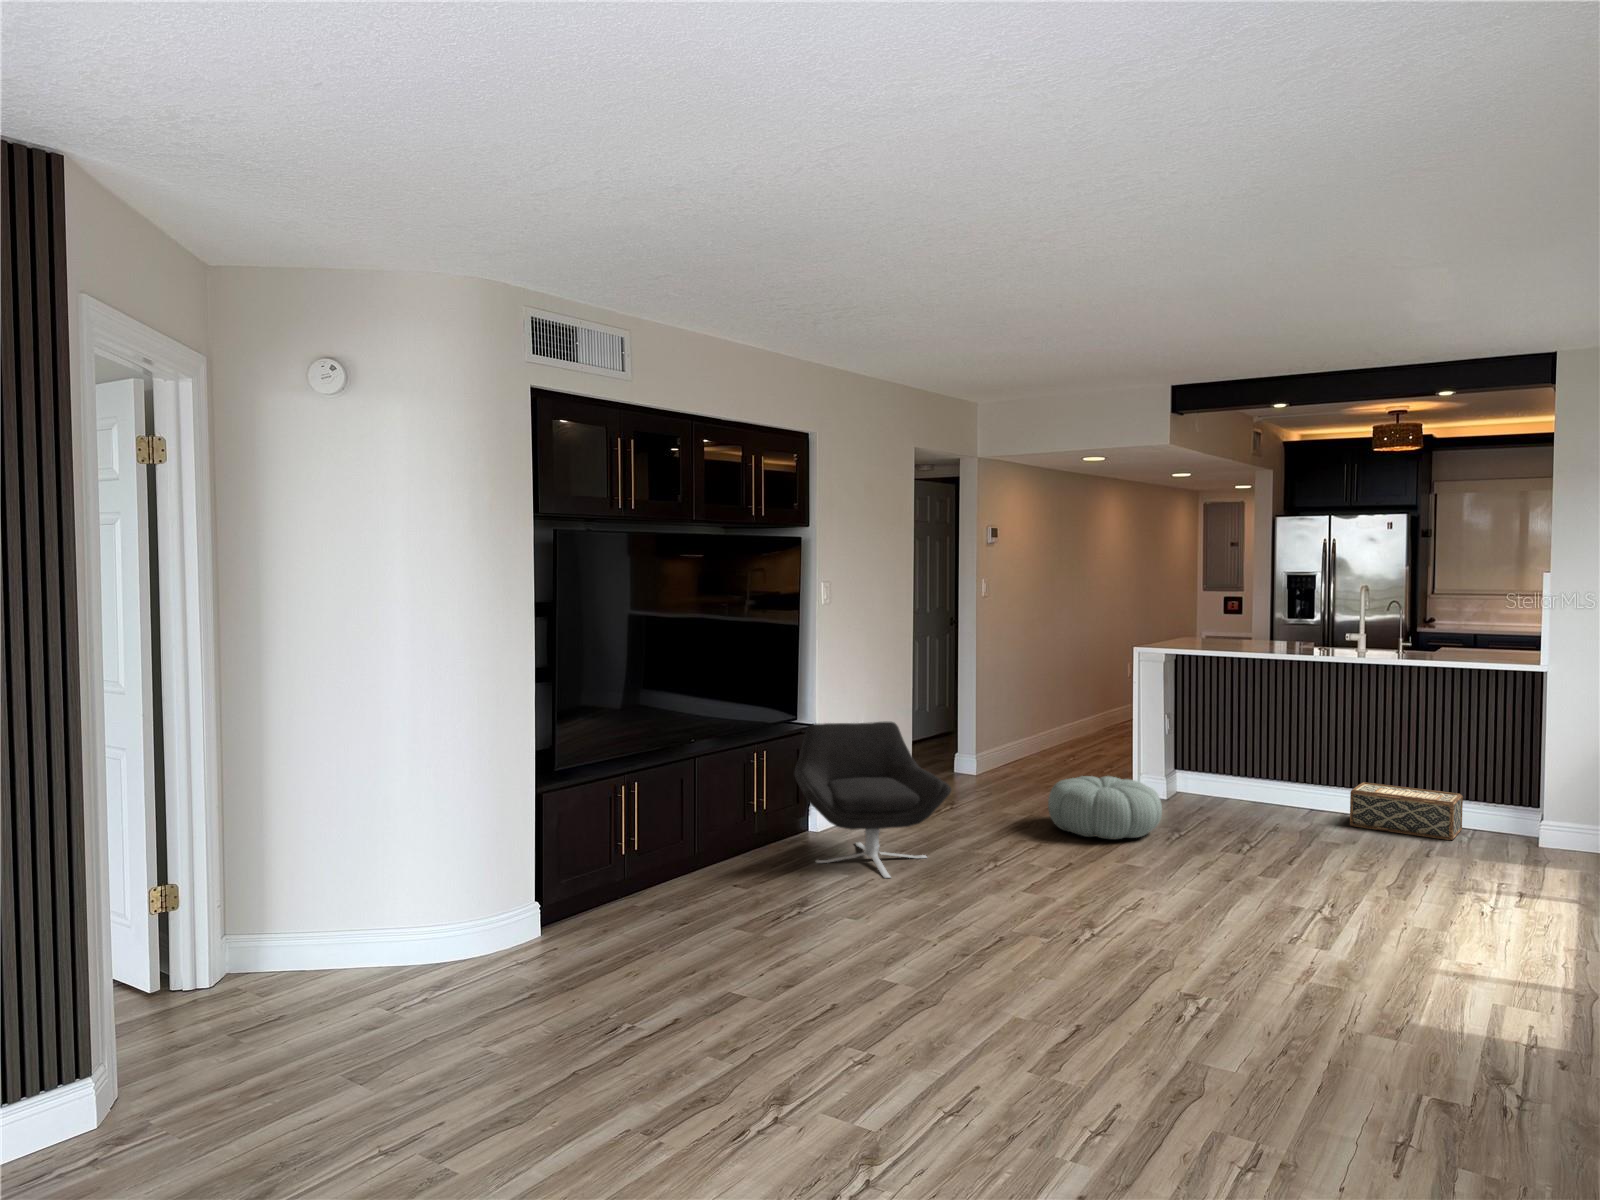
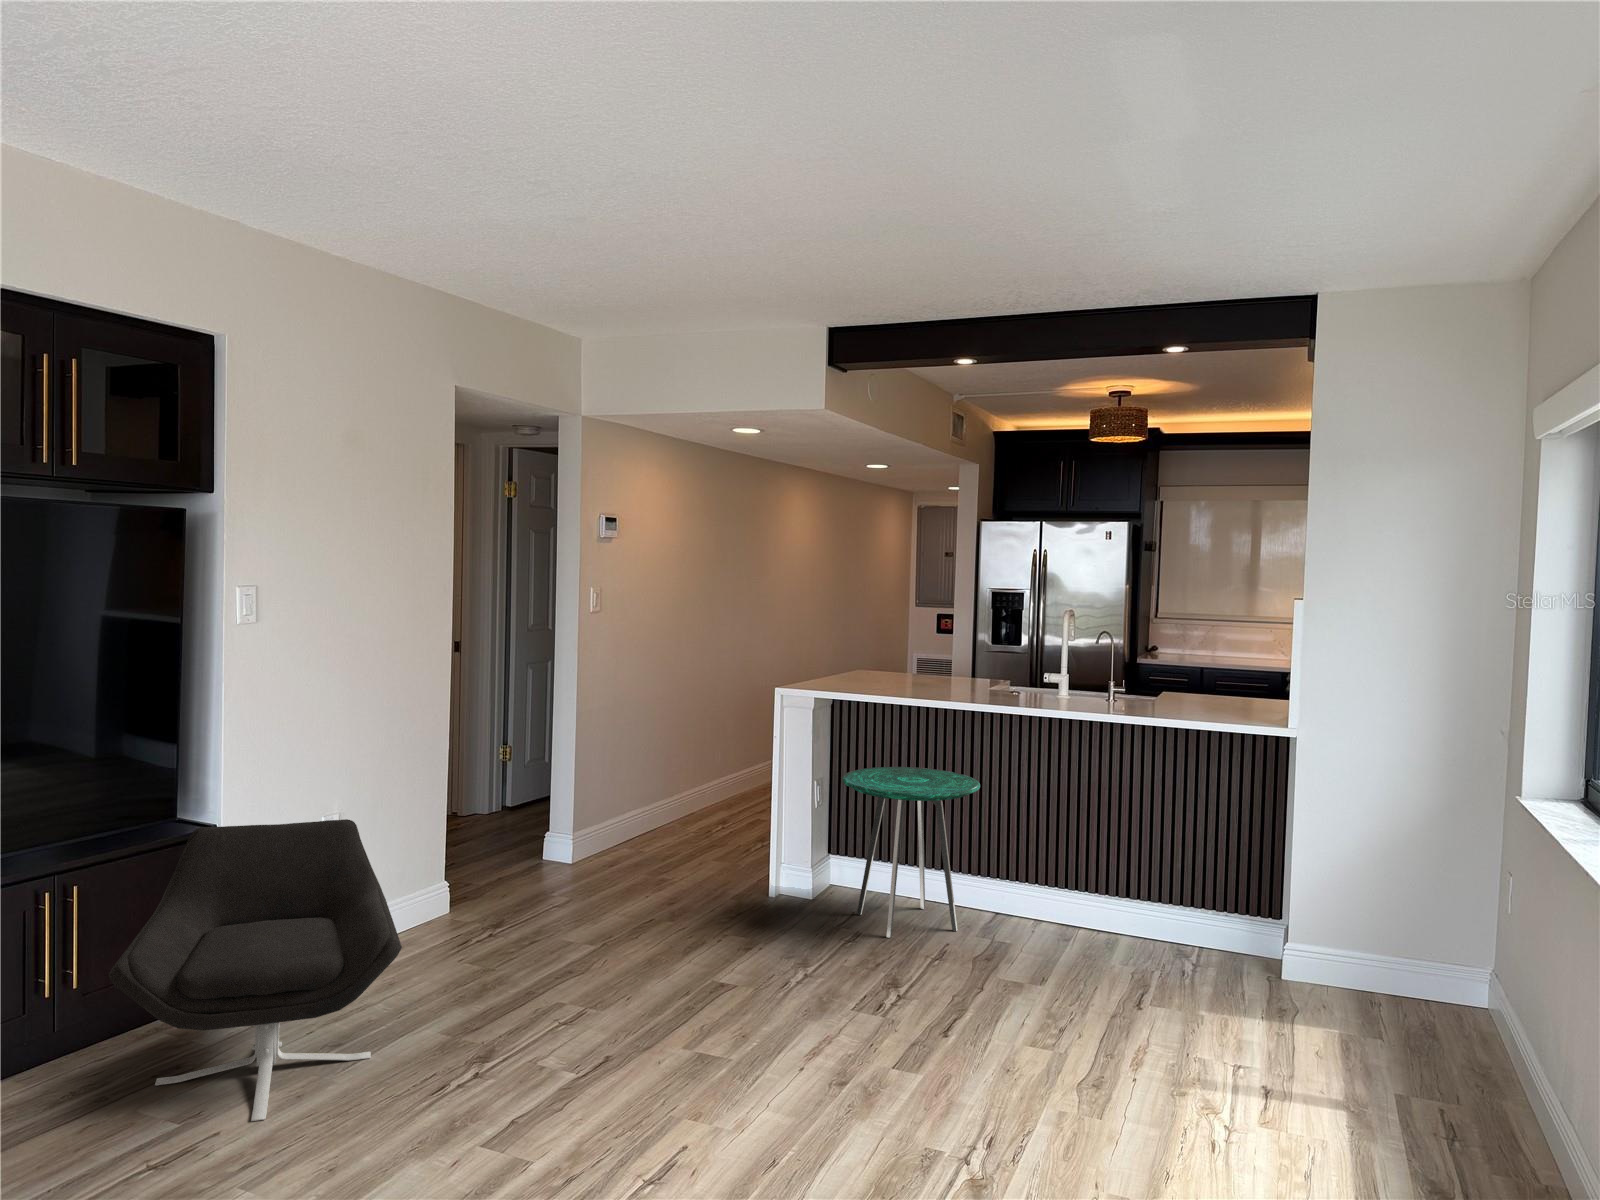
side table: none [1193,702,1298,818] -> present [842,767,980,938]
pouf: present [1048,776,1162,839] -> none [612,887,779,995]
woven basket: present [1350,782,1463,840] -> none [1042,881,1186,970]

